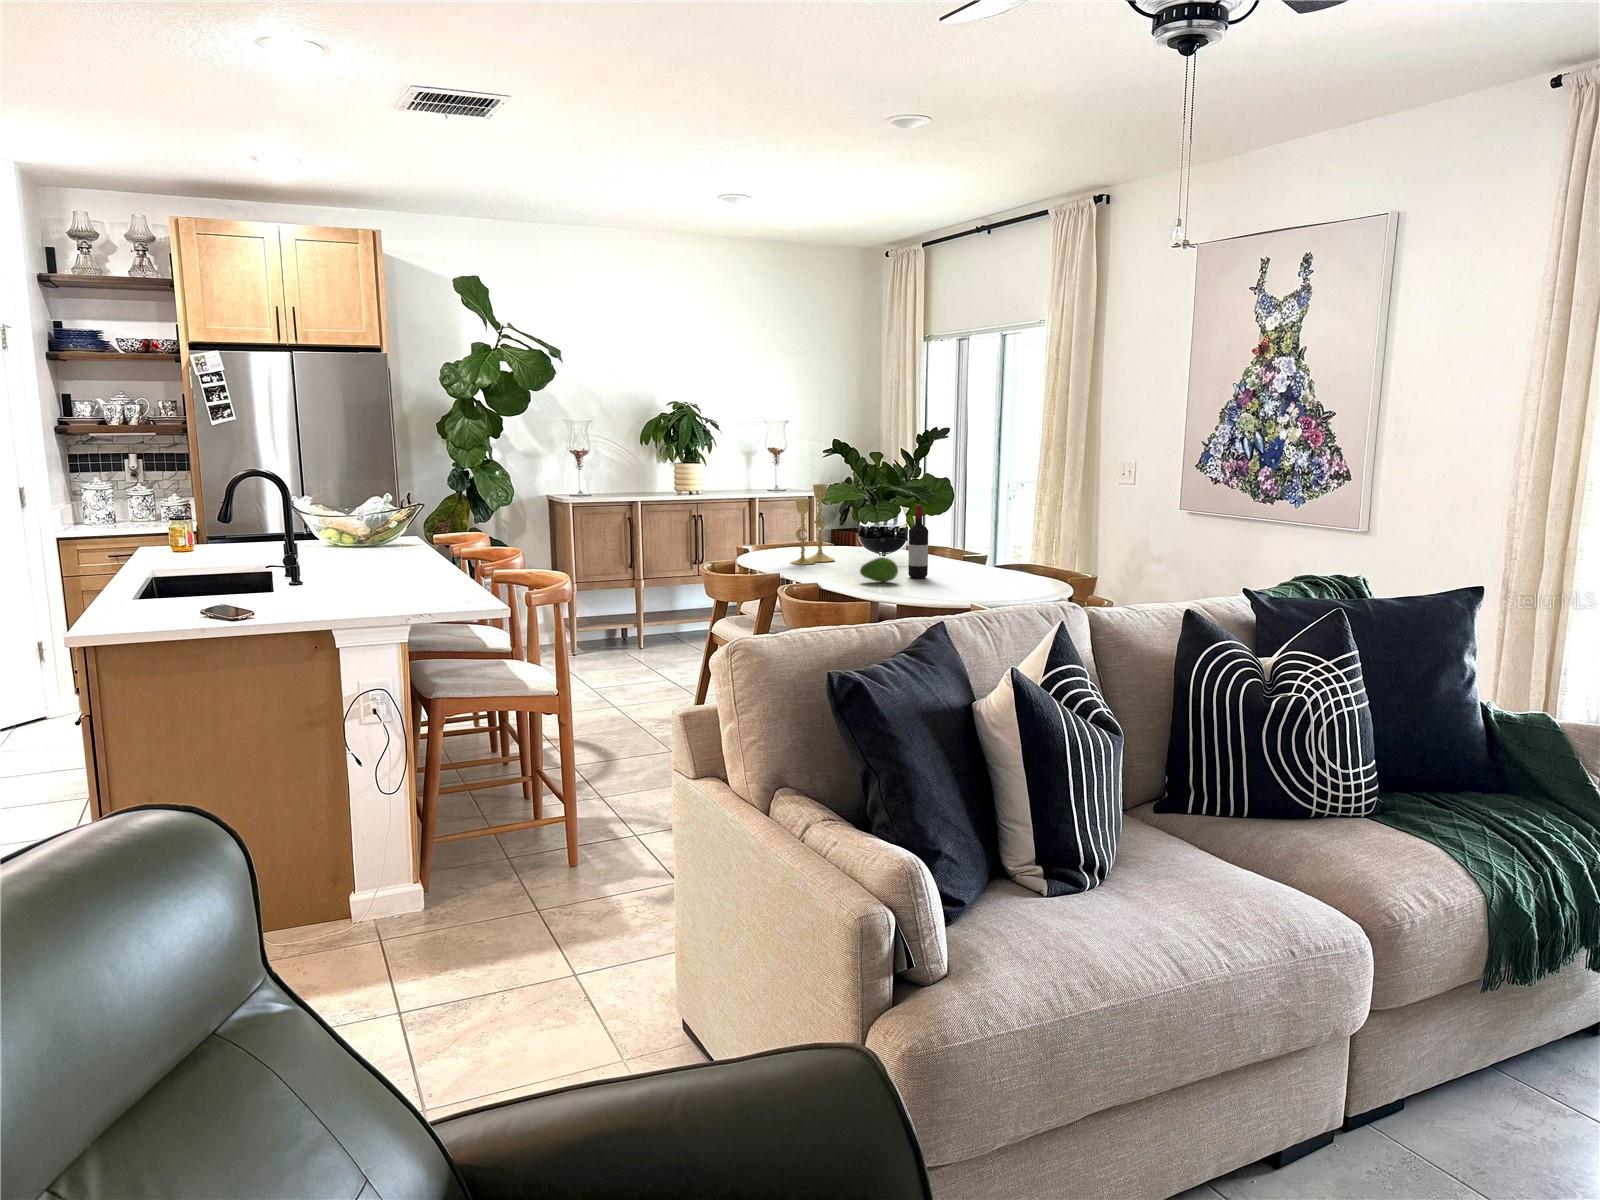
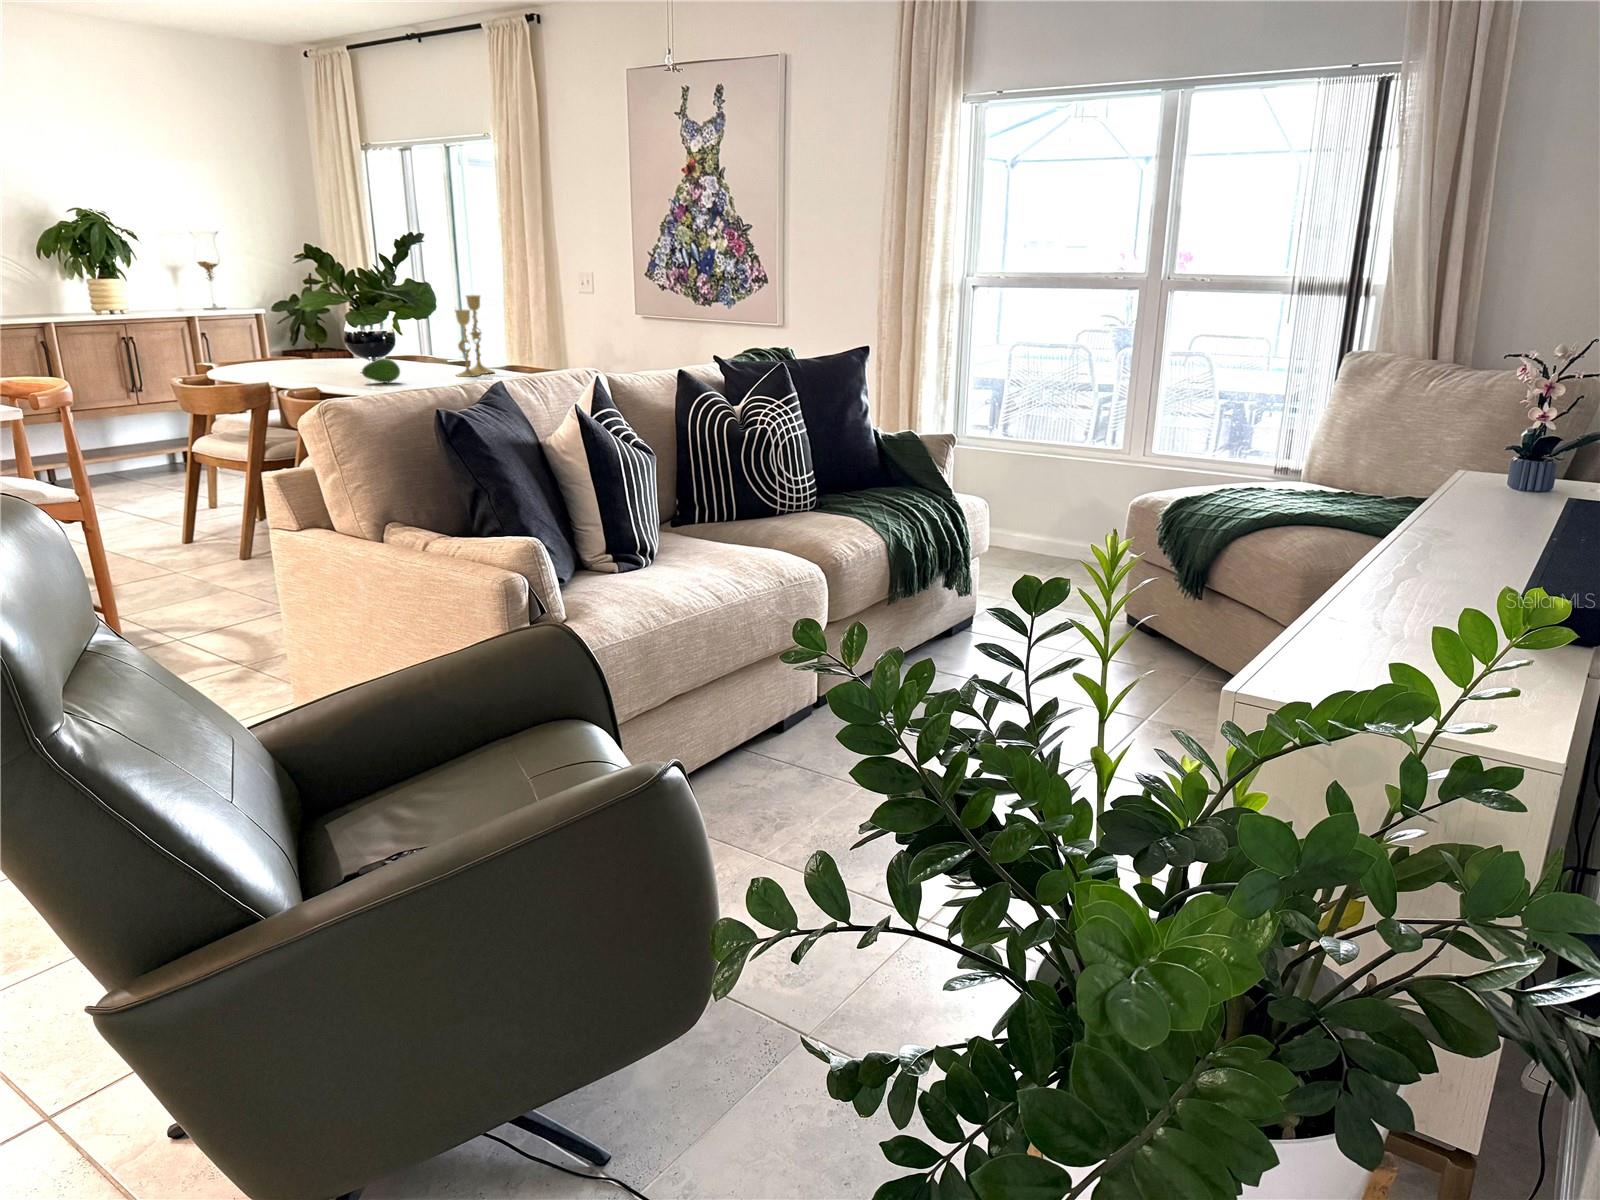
candlestick: present [790,484,835,565] -> present [455,295,494,377]
wine bottle: present [908,505,928,578] -> none [403,308,426,379]

